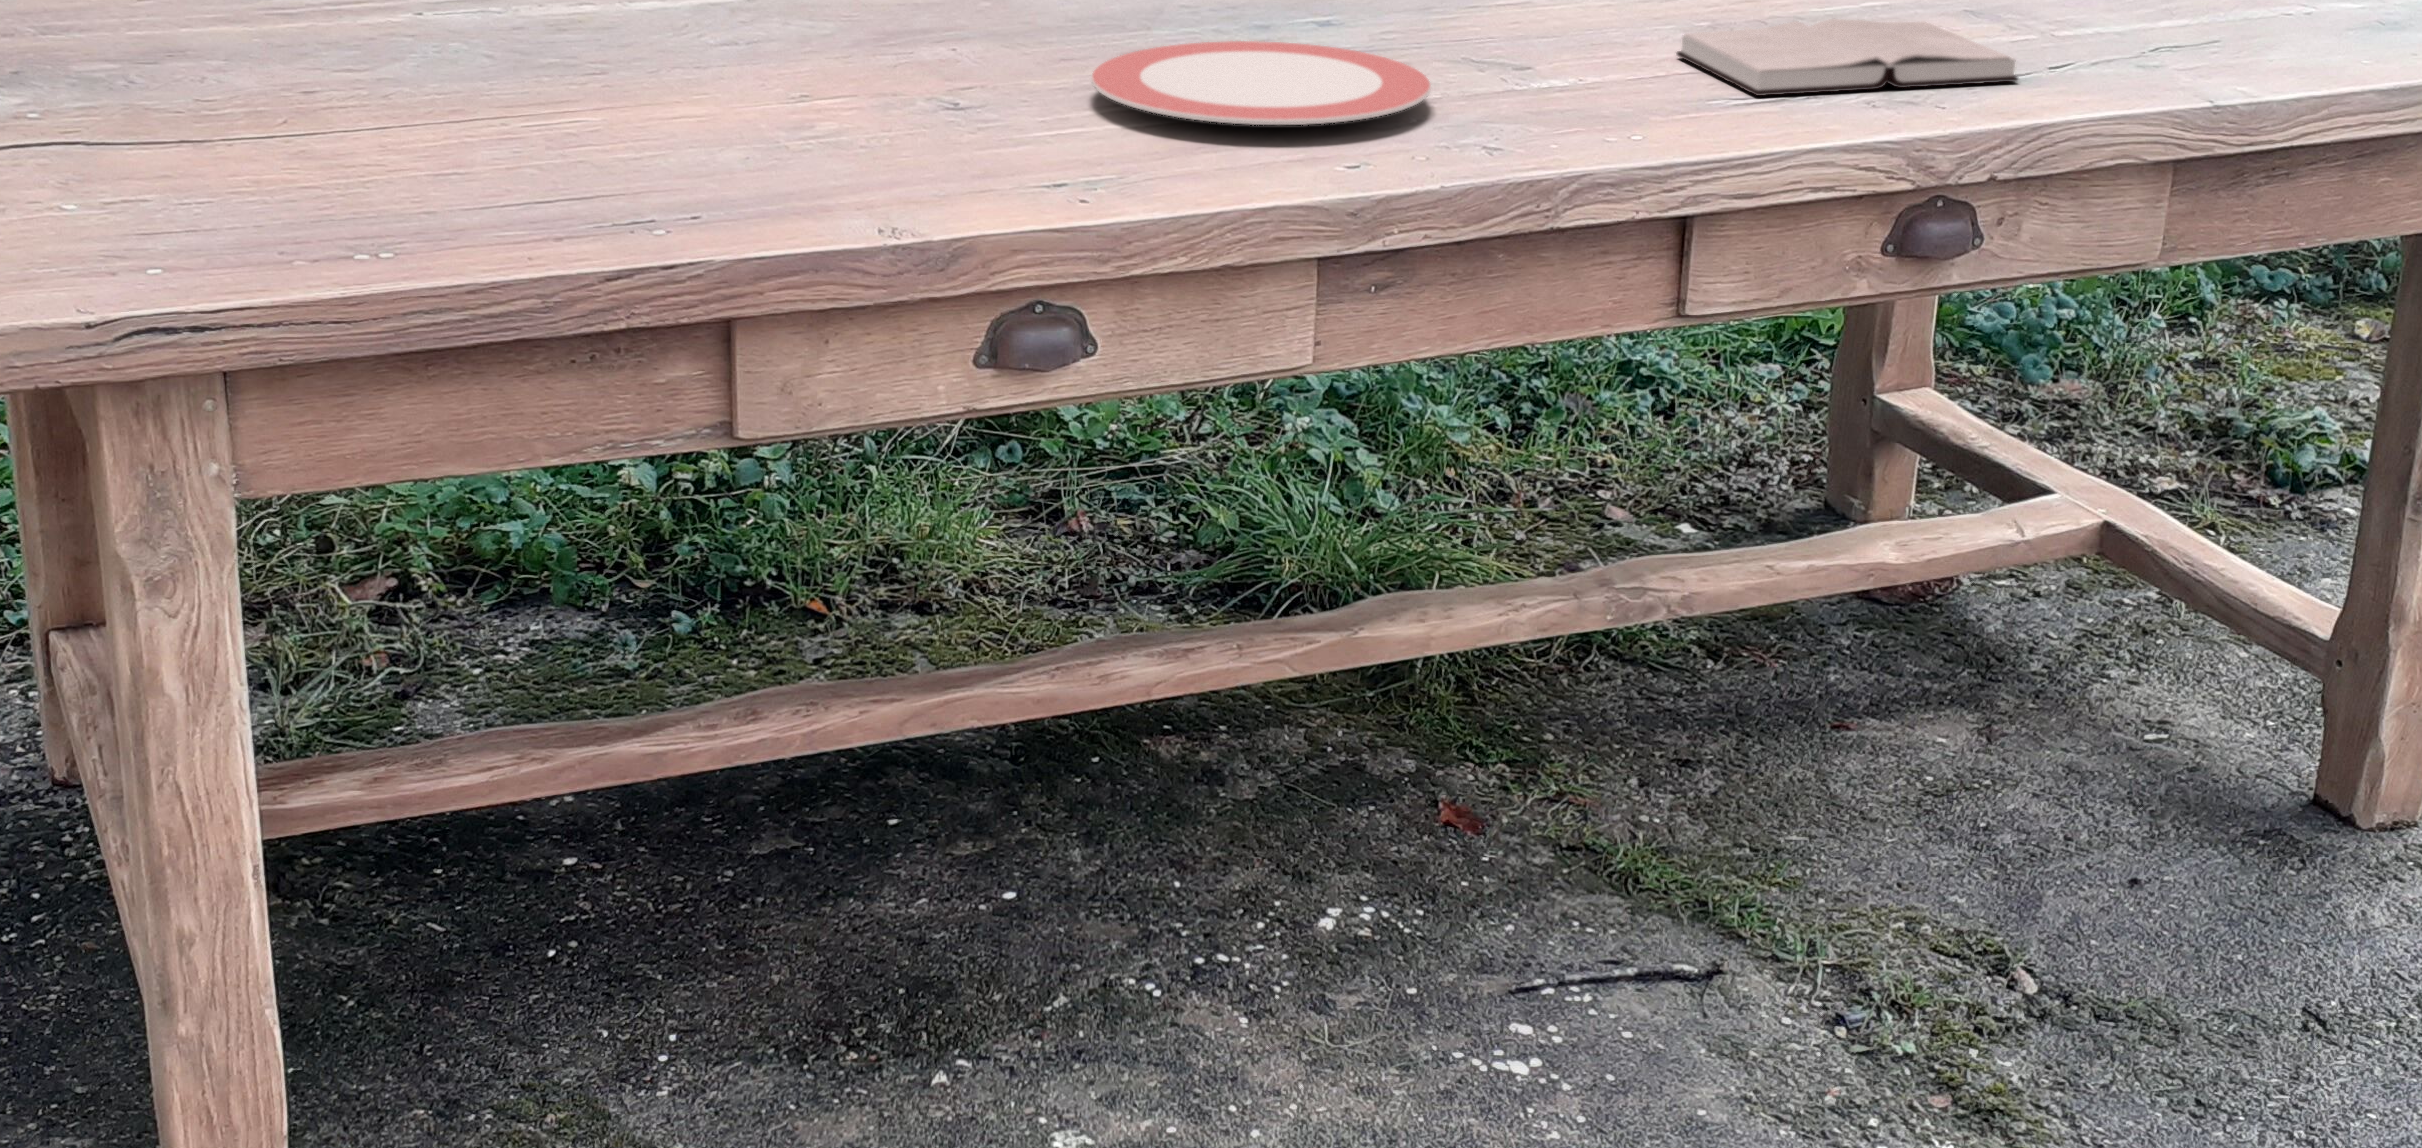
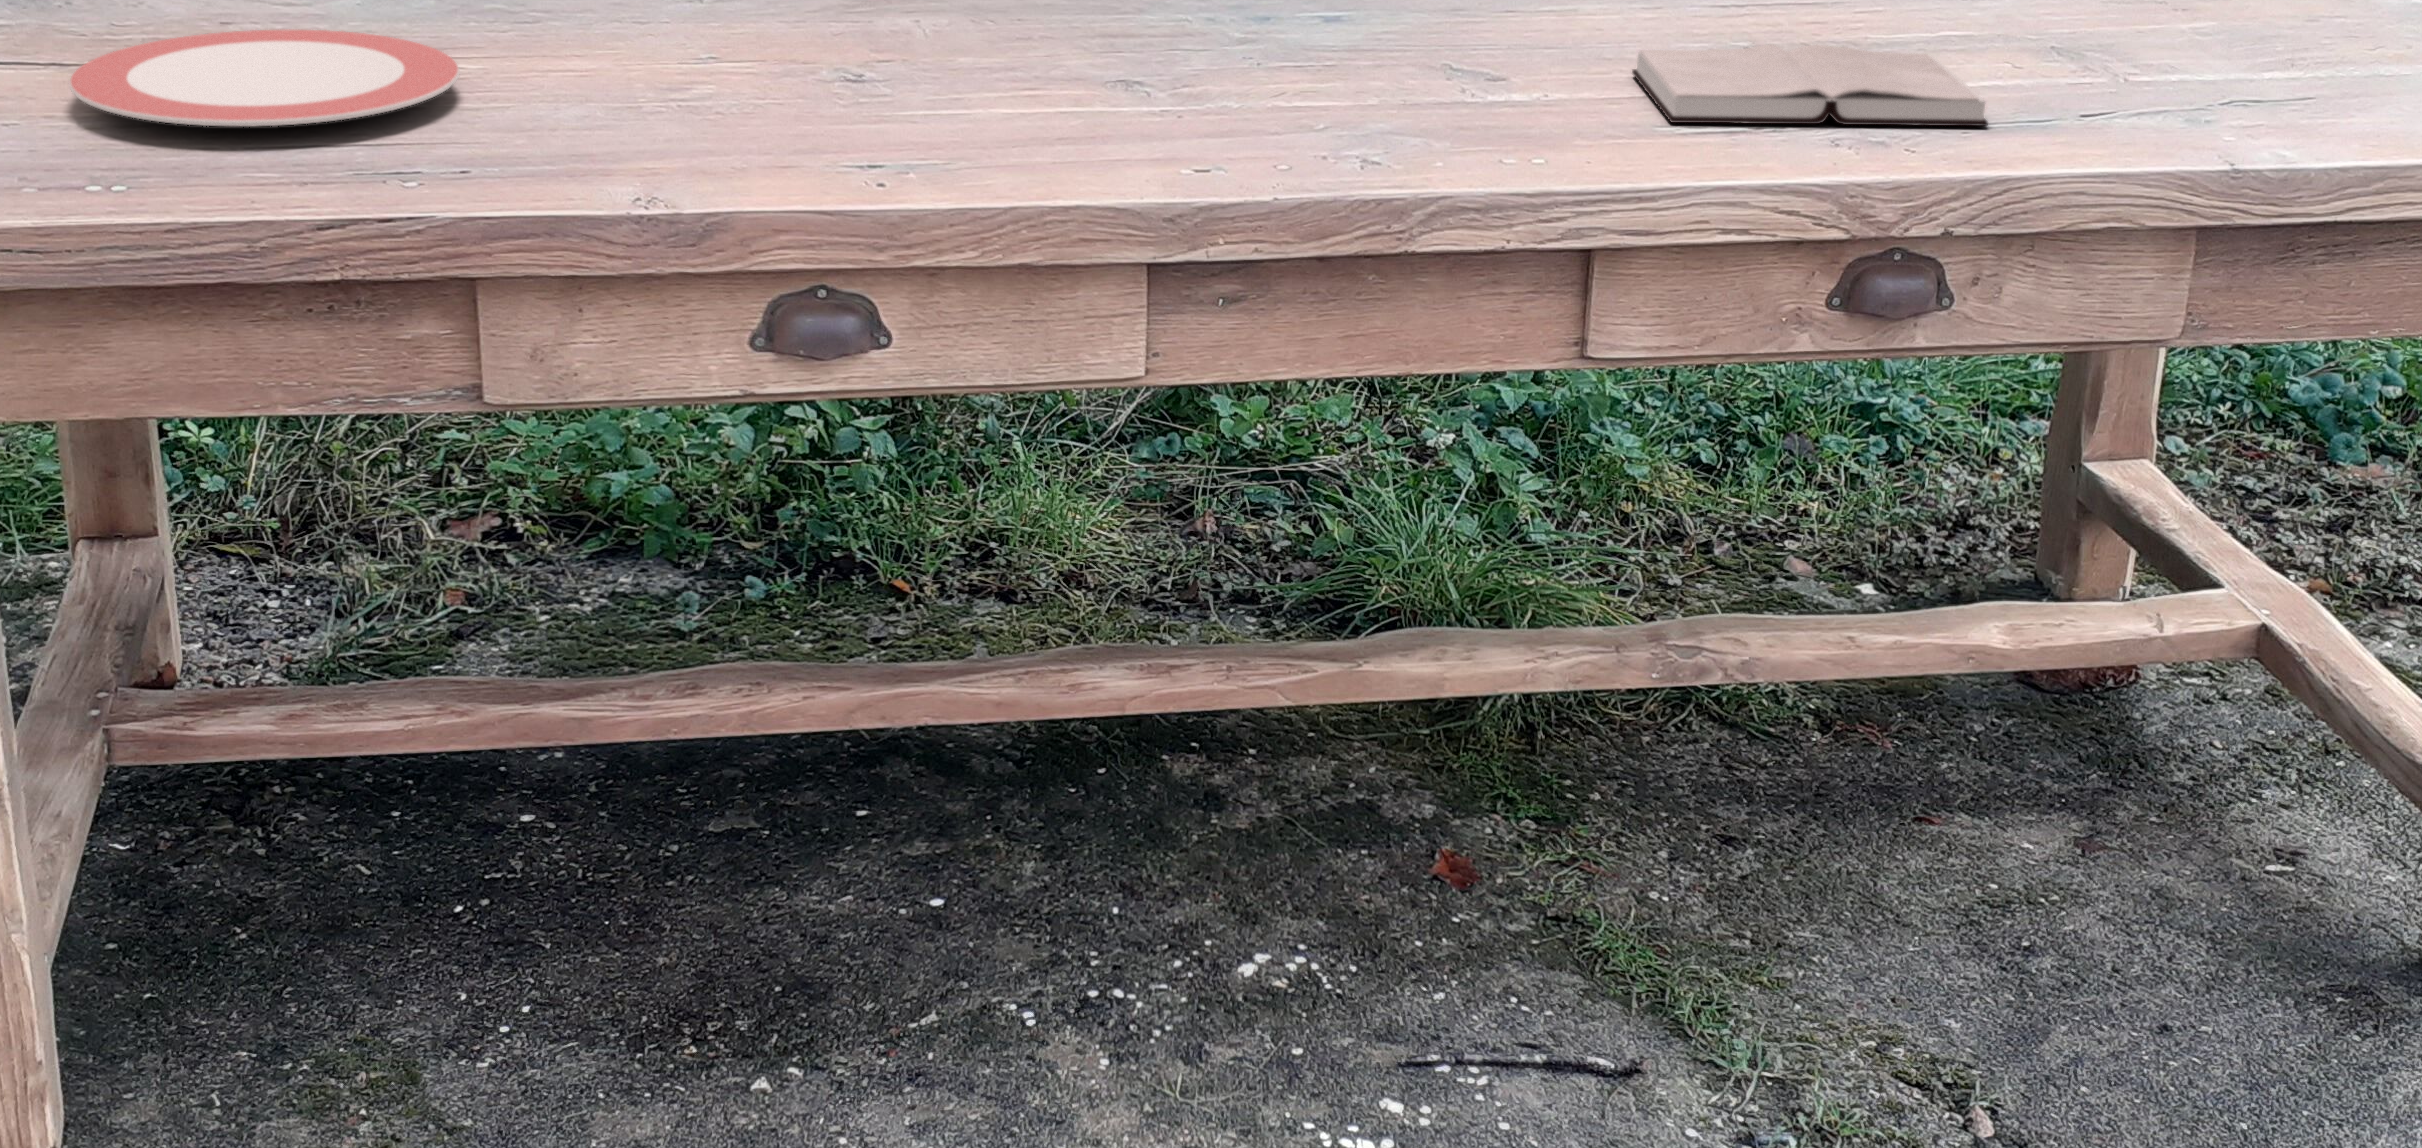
plate: present [1091,41,1431,125] -> present [69,30,460,126]

